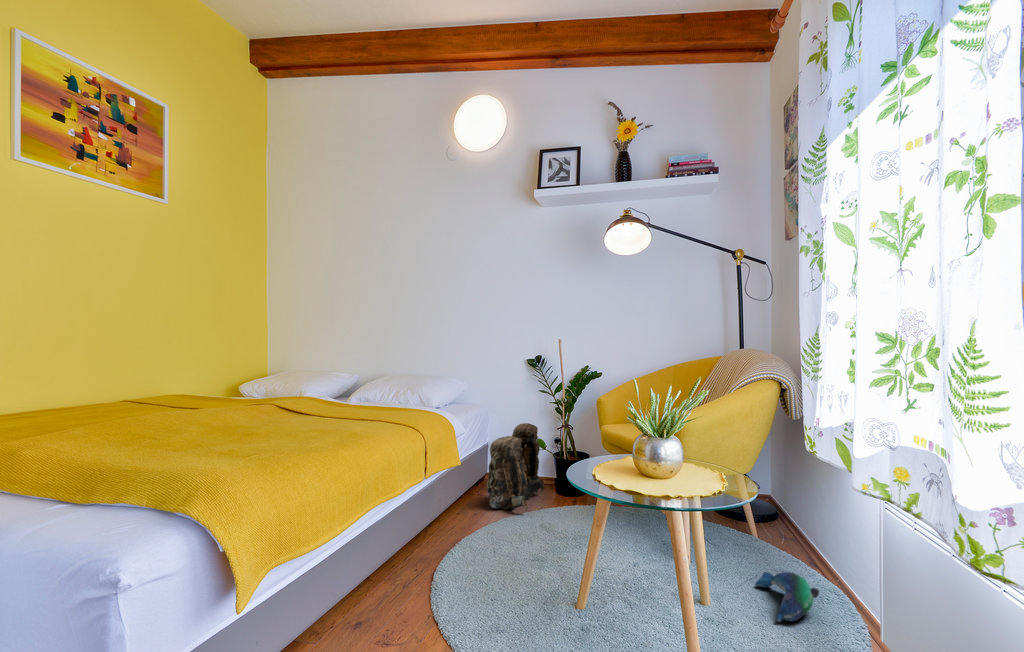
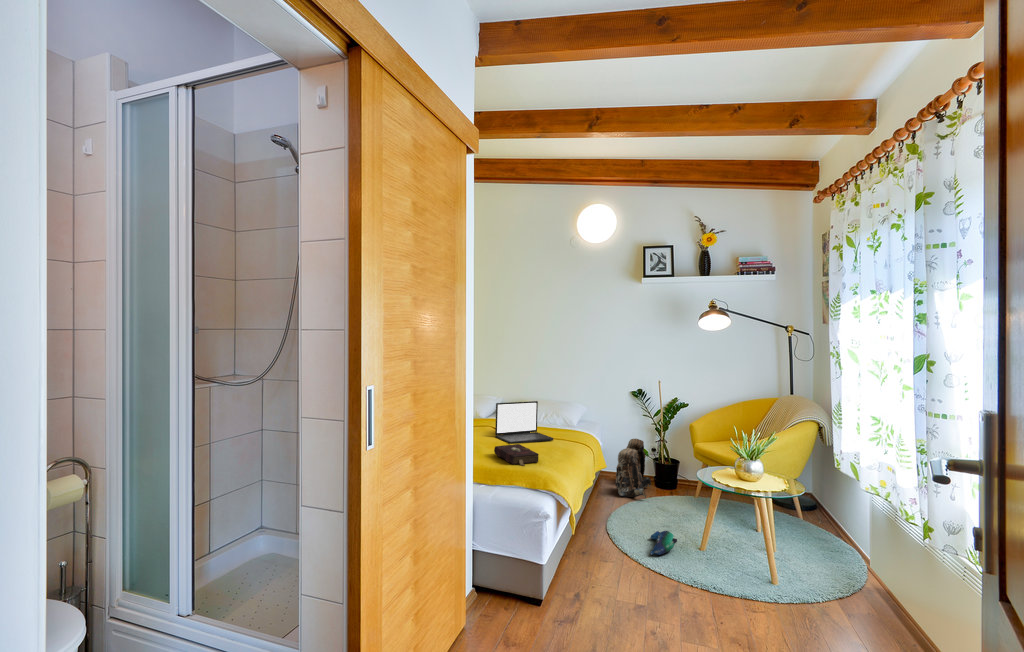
laptop: none [267,361,363,428] -> present [495,401,553,444]
book: none [203,424,271,461] -> present [494,444,539,466]
plush toy: present [756,572,819,622] -> present [650,531,677,555]

